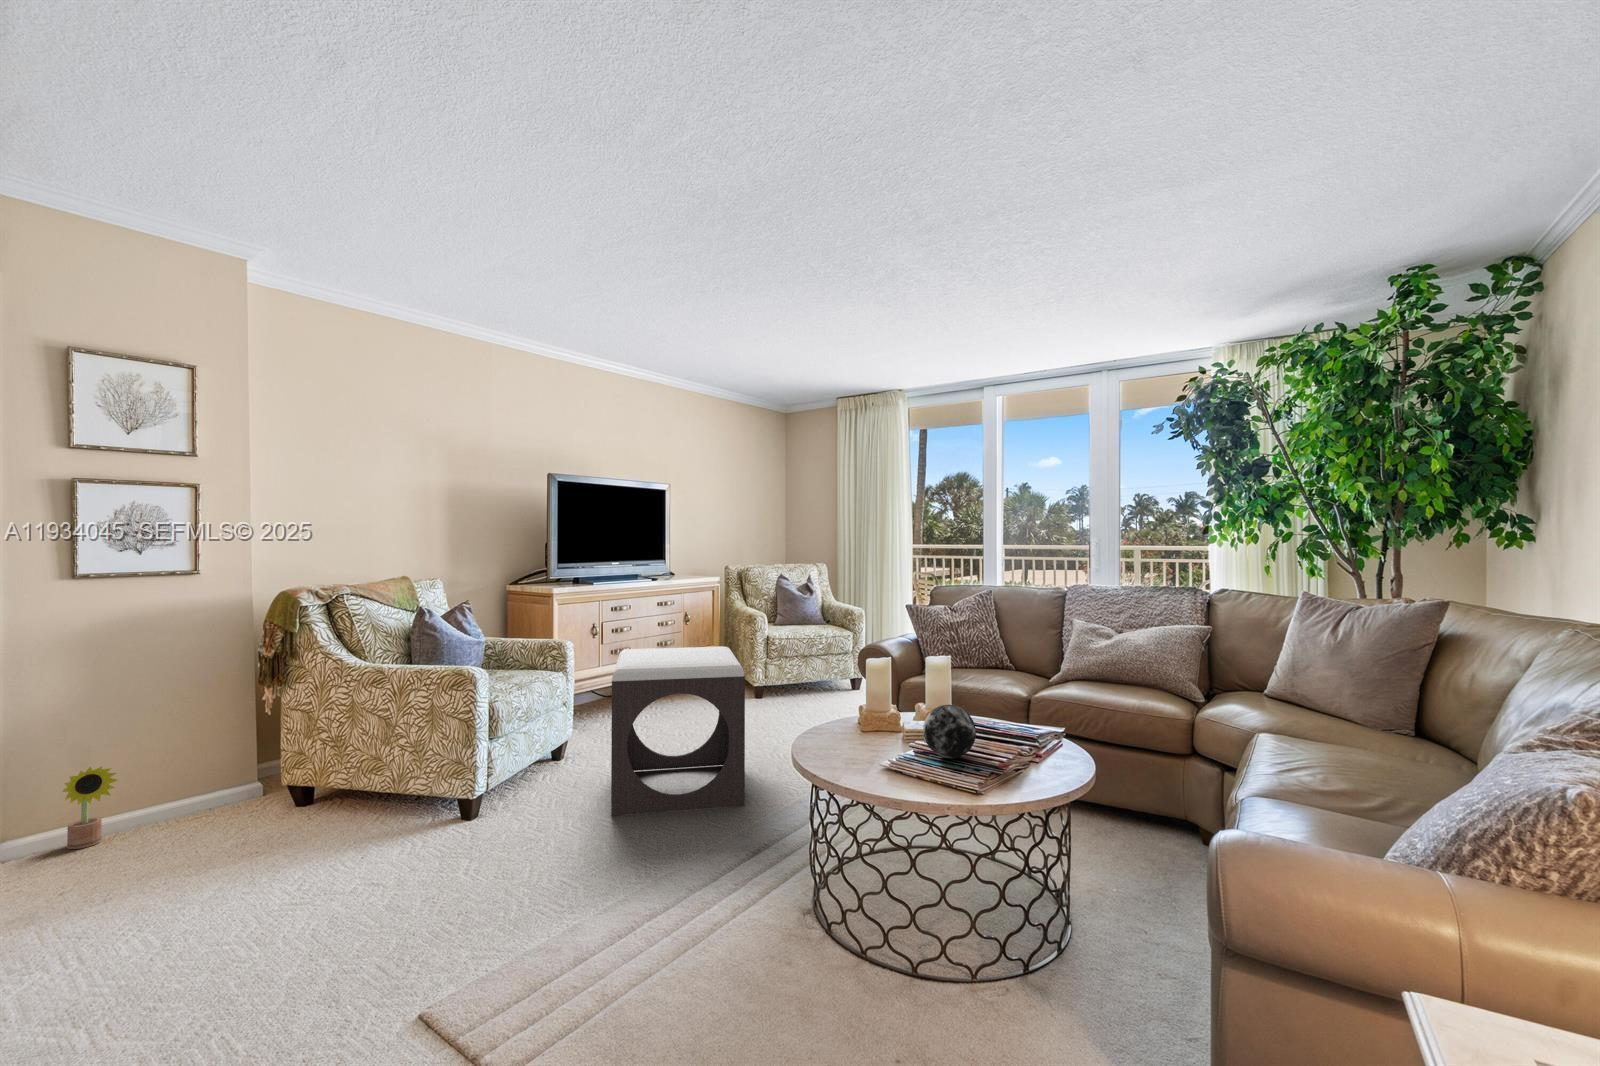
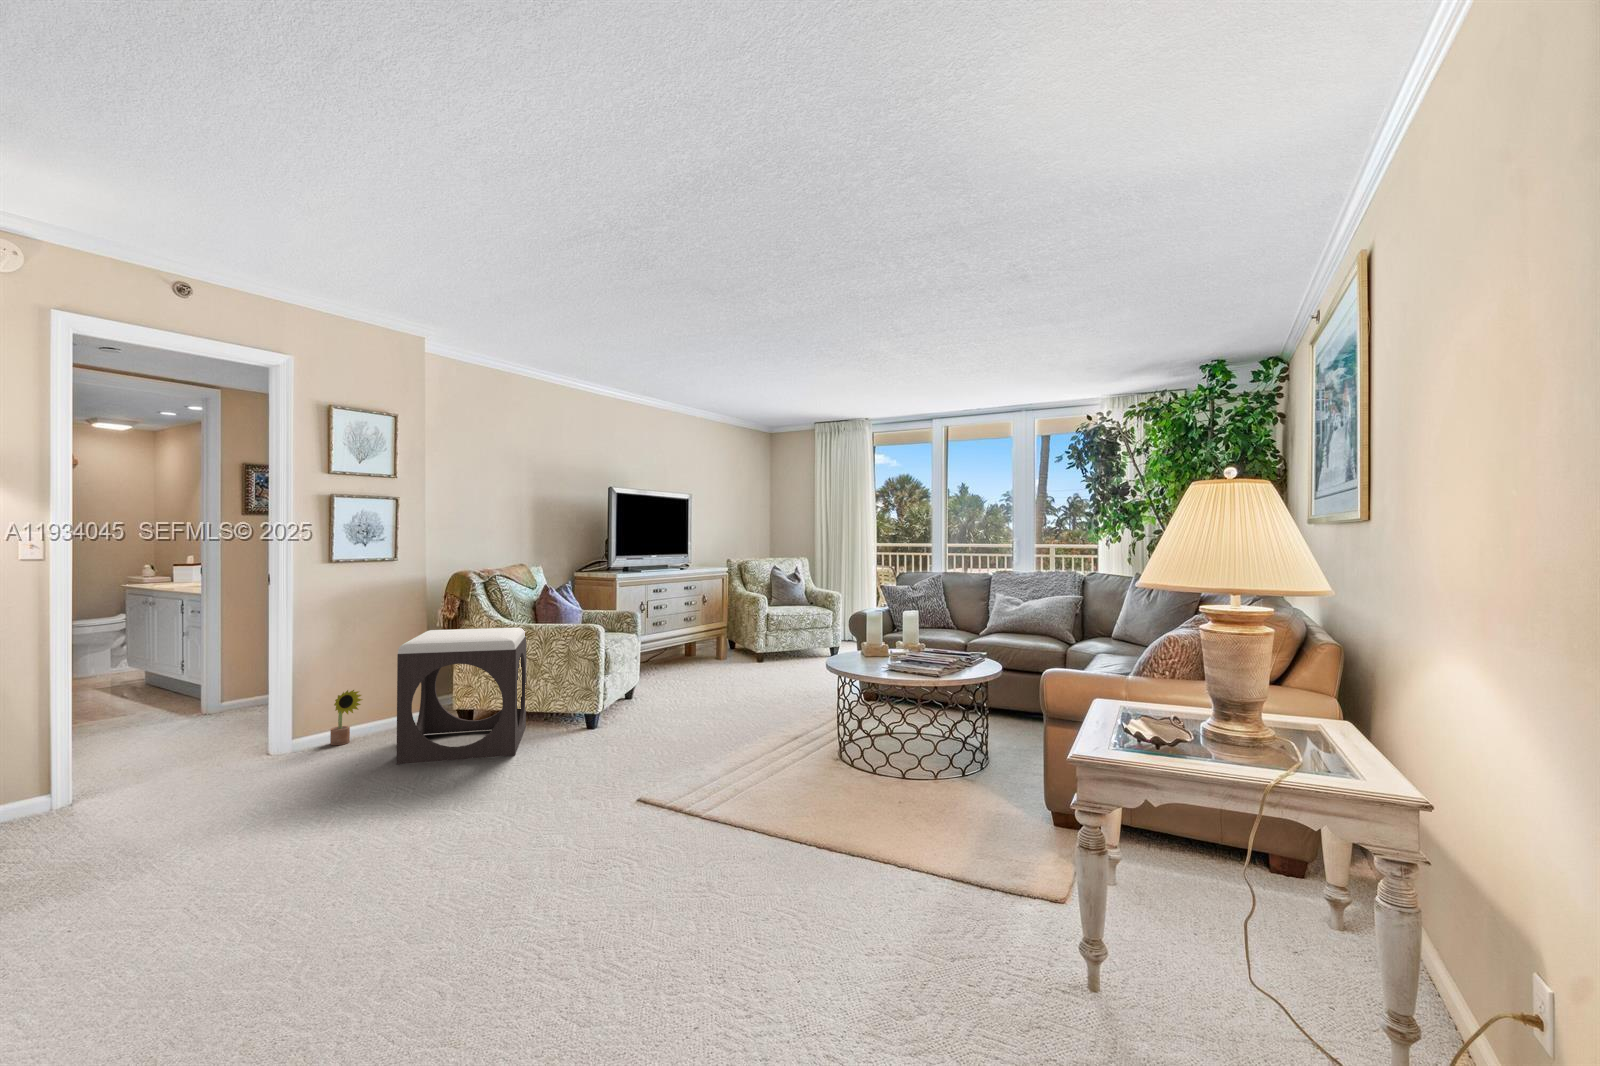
footstool: present [611,647,745,816] -> present [396,628,527,764]
decorative orb: present [923,705,976,758] -> none [905,635,935,665]

